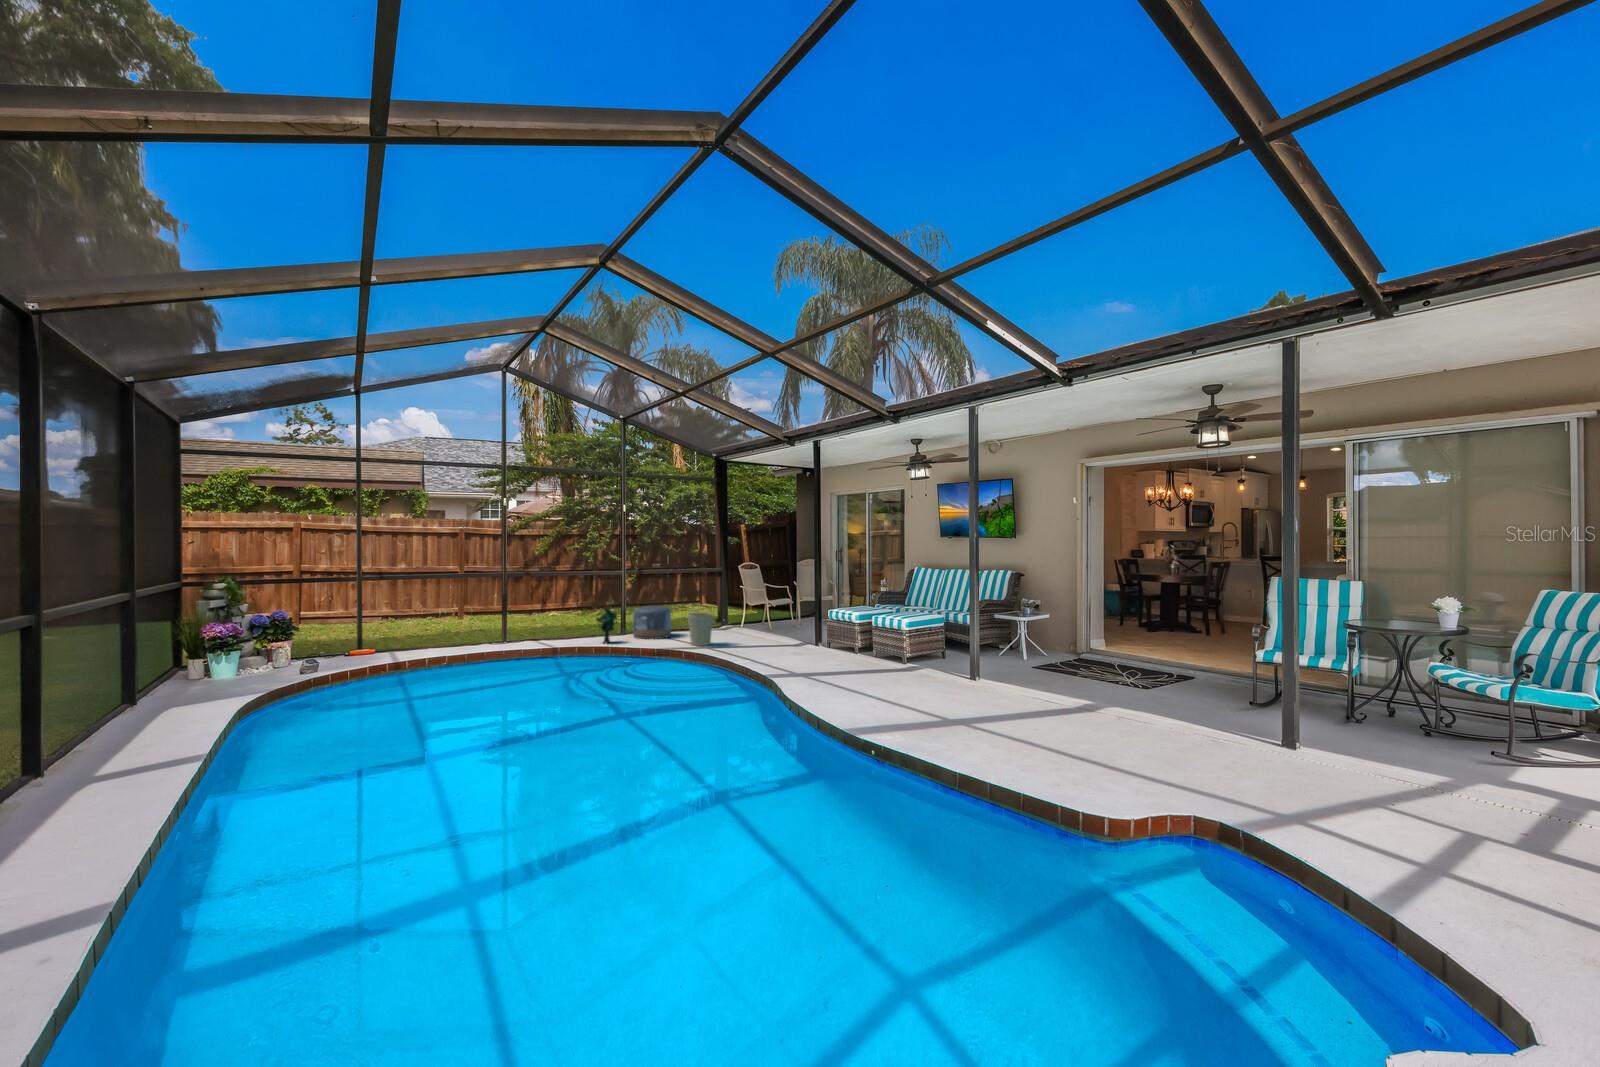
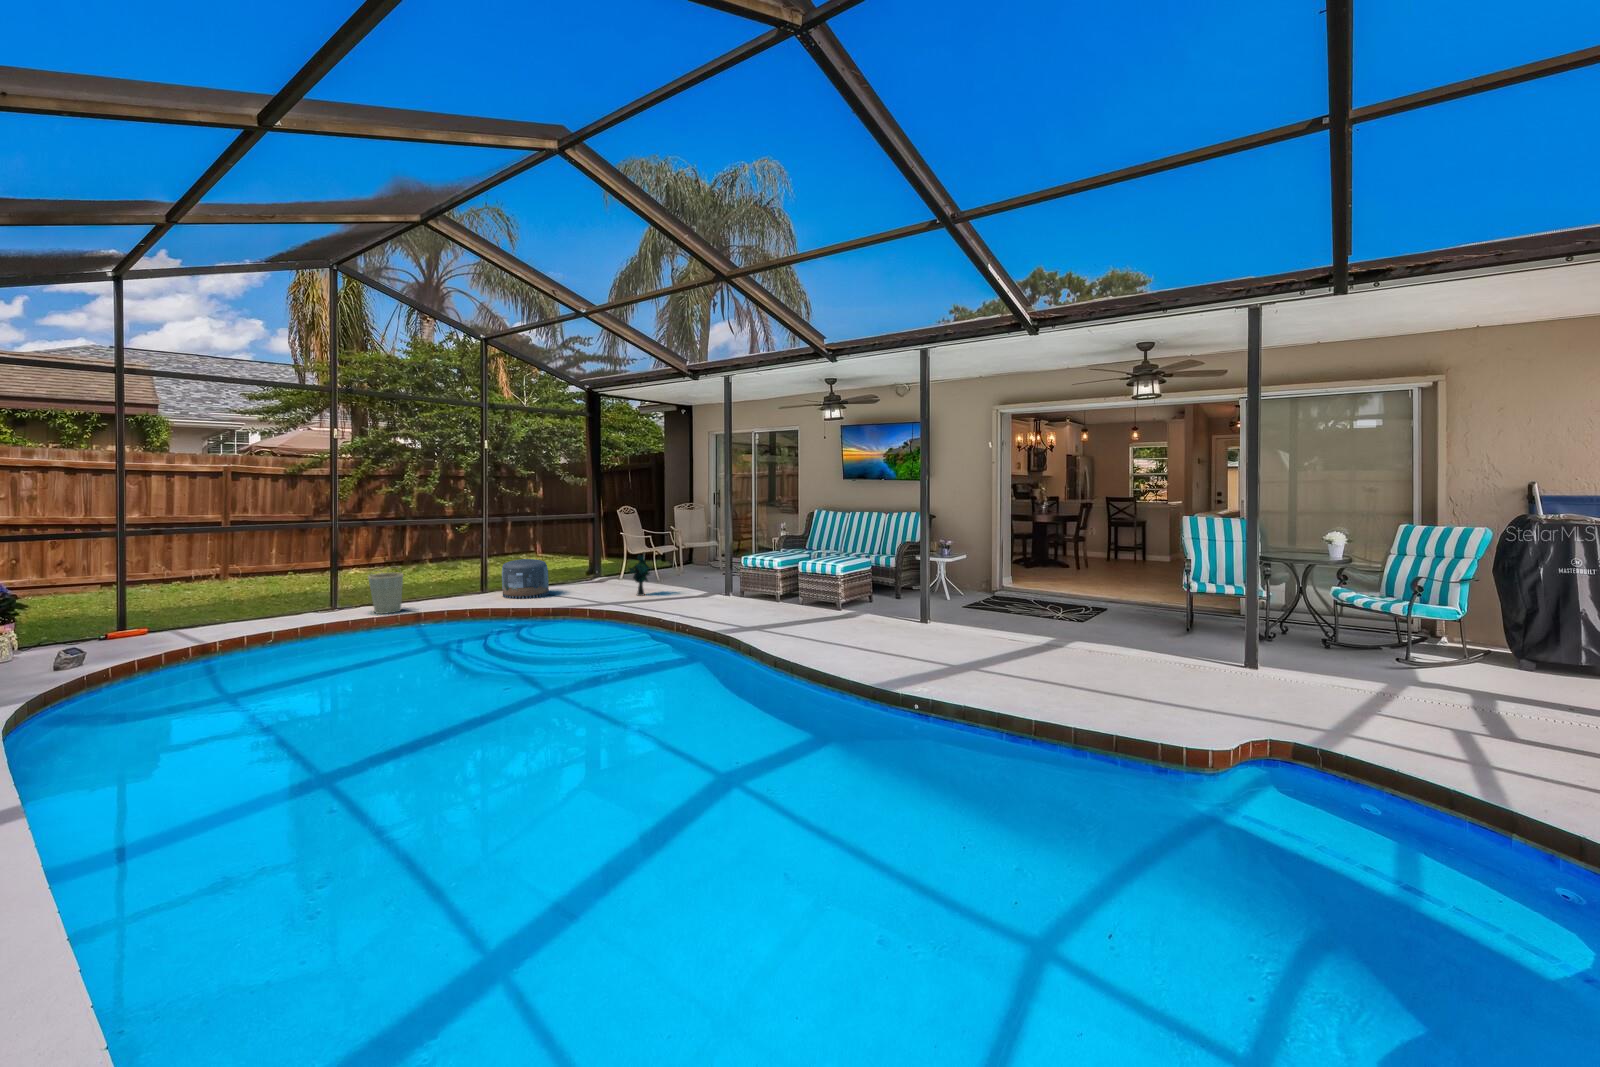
decorative plant: present [596,604,617,643] -> present [629,552,652,596]
basket: present [688,609,713,646] -> present [368,566,403,614]

